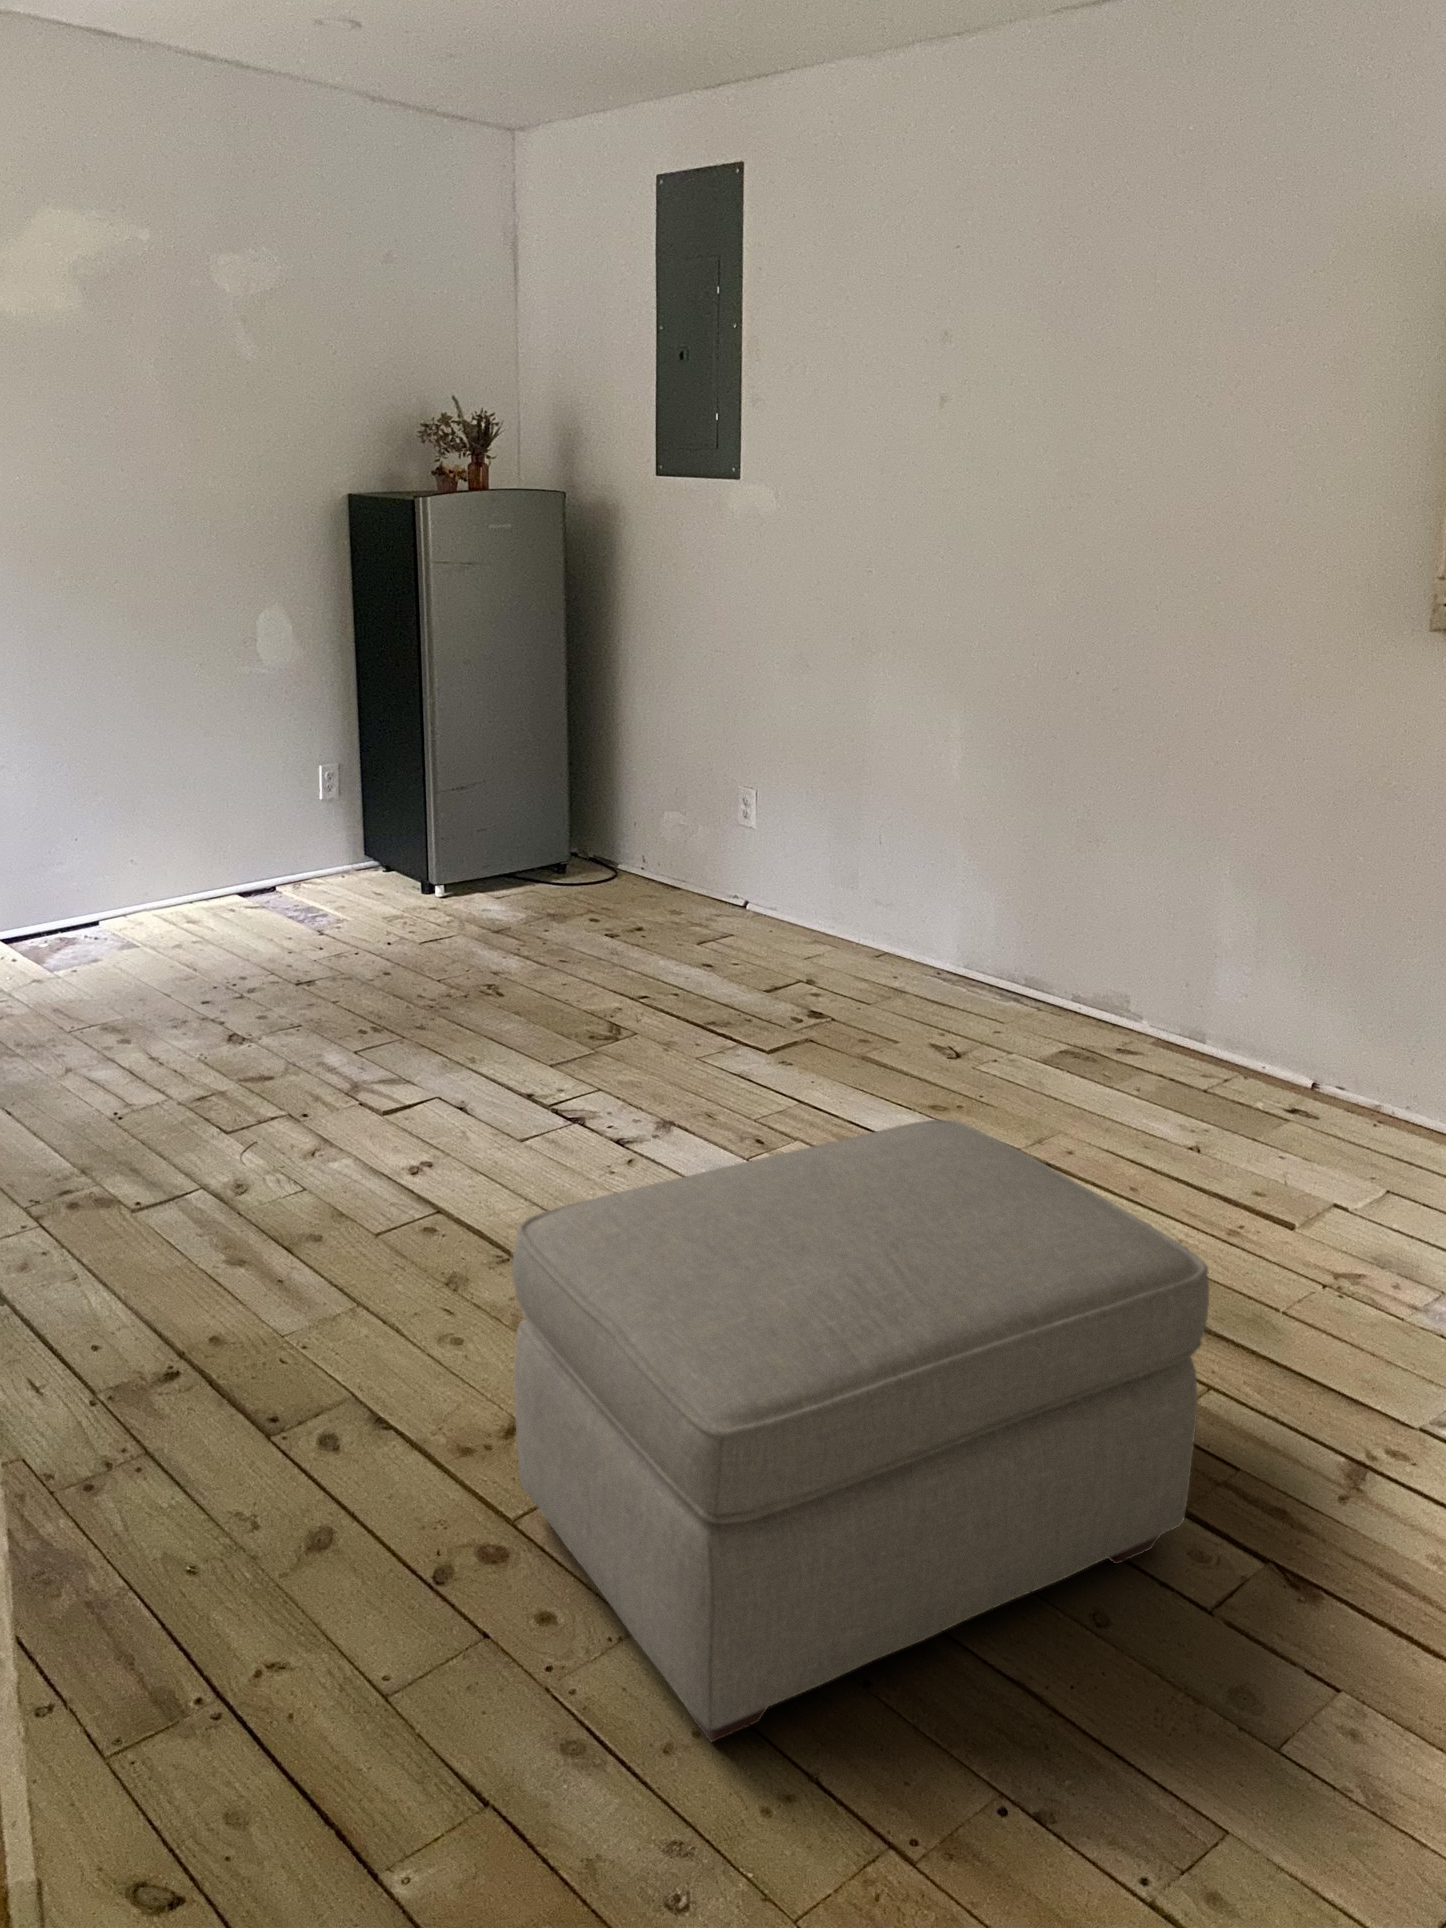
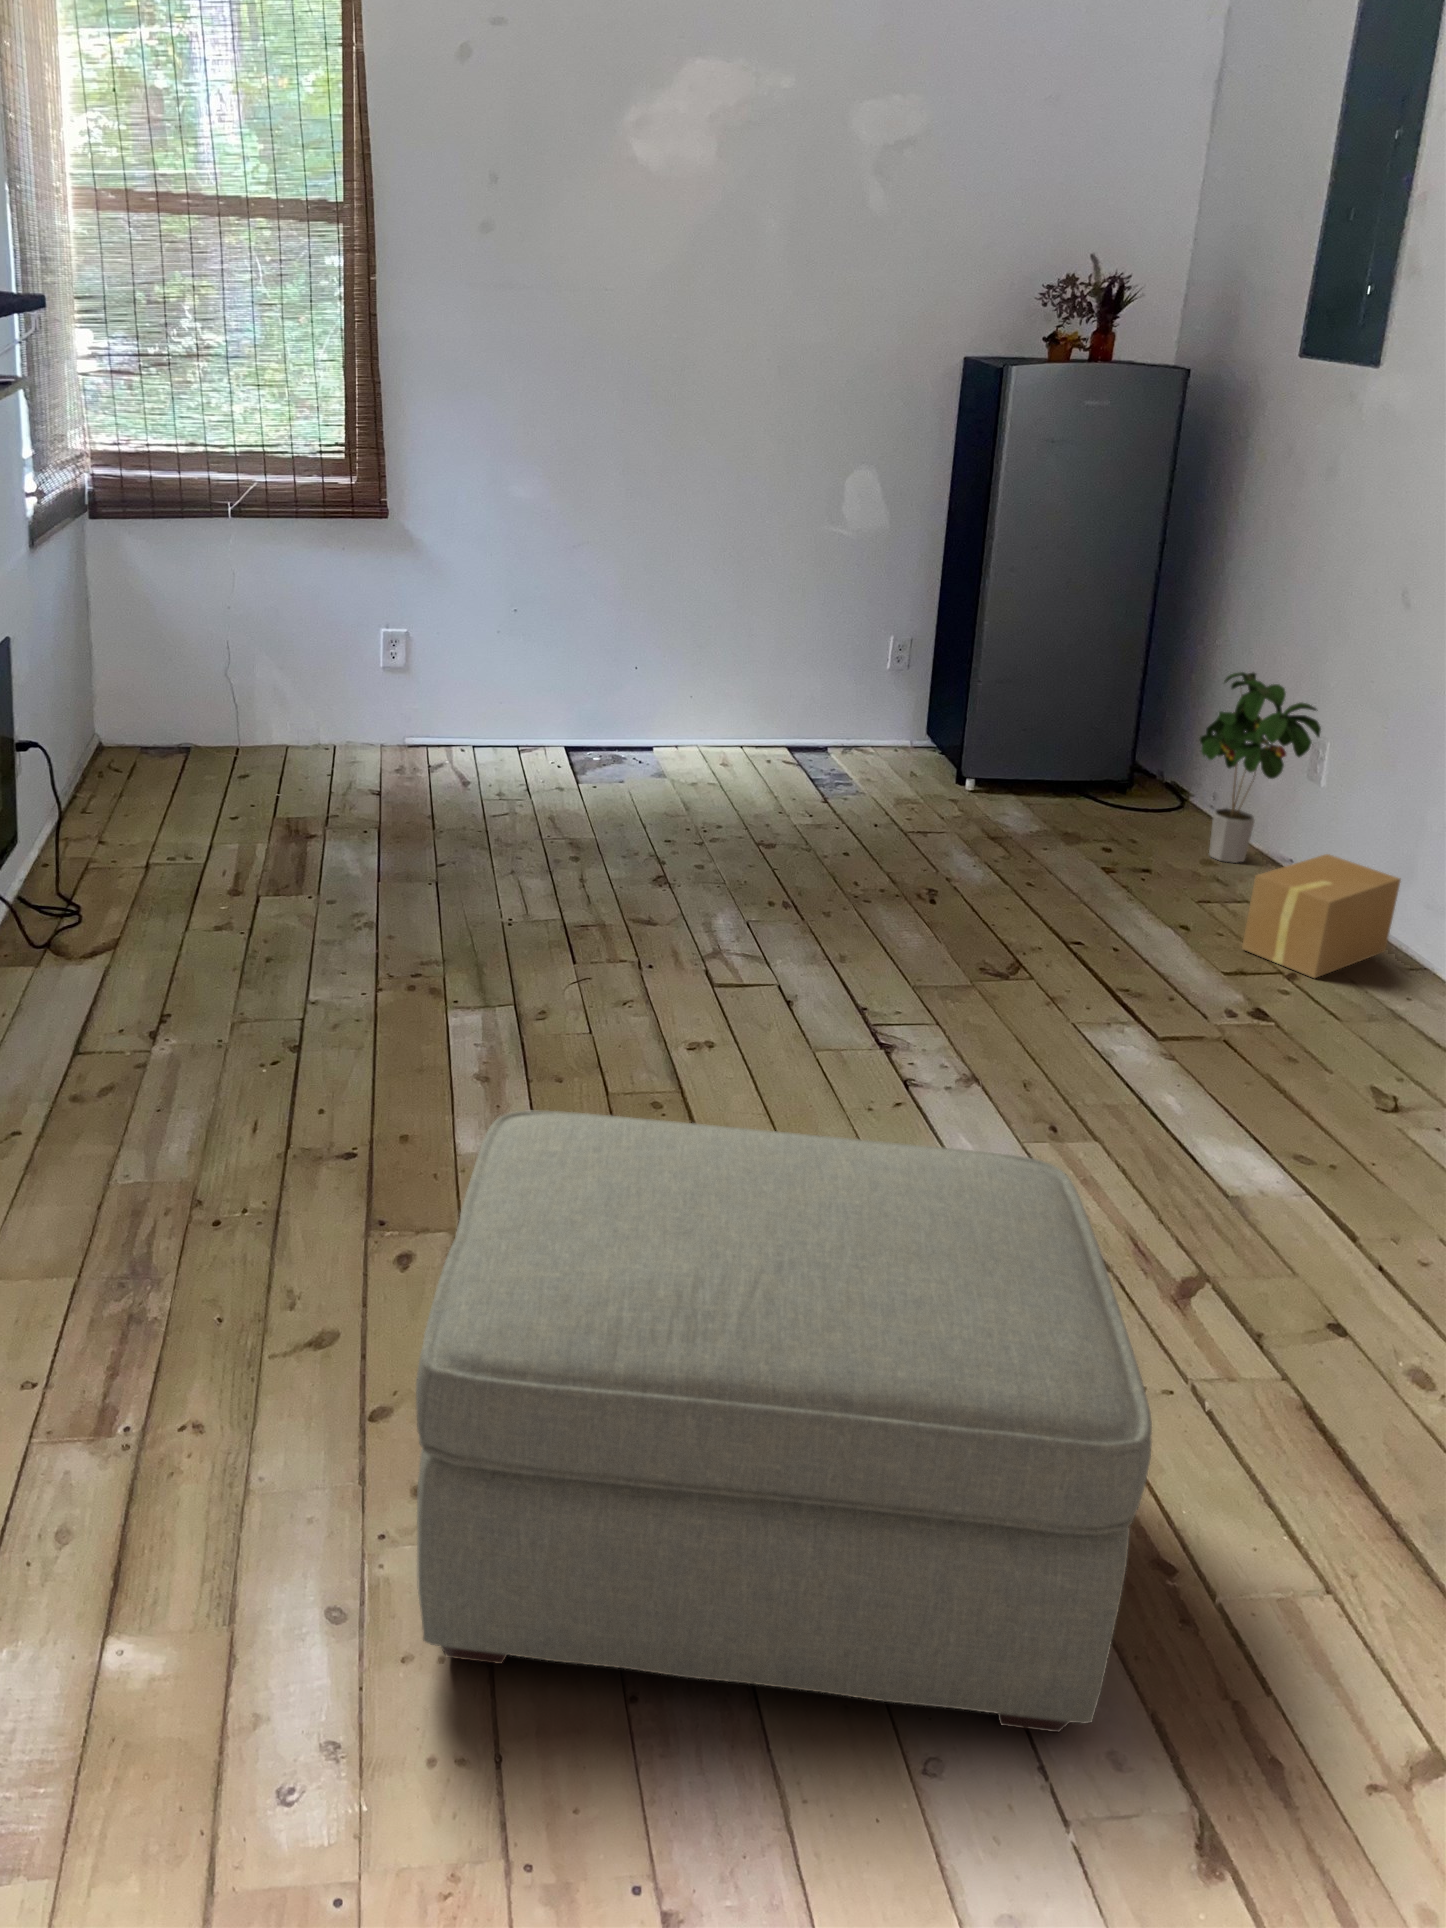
potted plant: none [635,743,750,908] -> present [1199,672,1321,863]
cardboard box: none [759,878,853,978] -> present [1242,854,1401,978]

